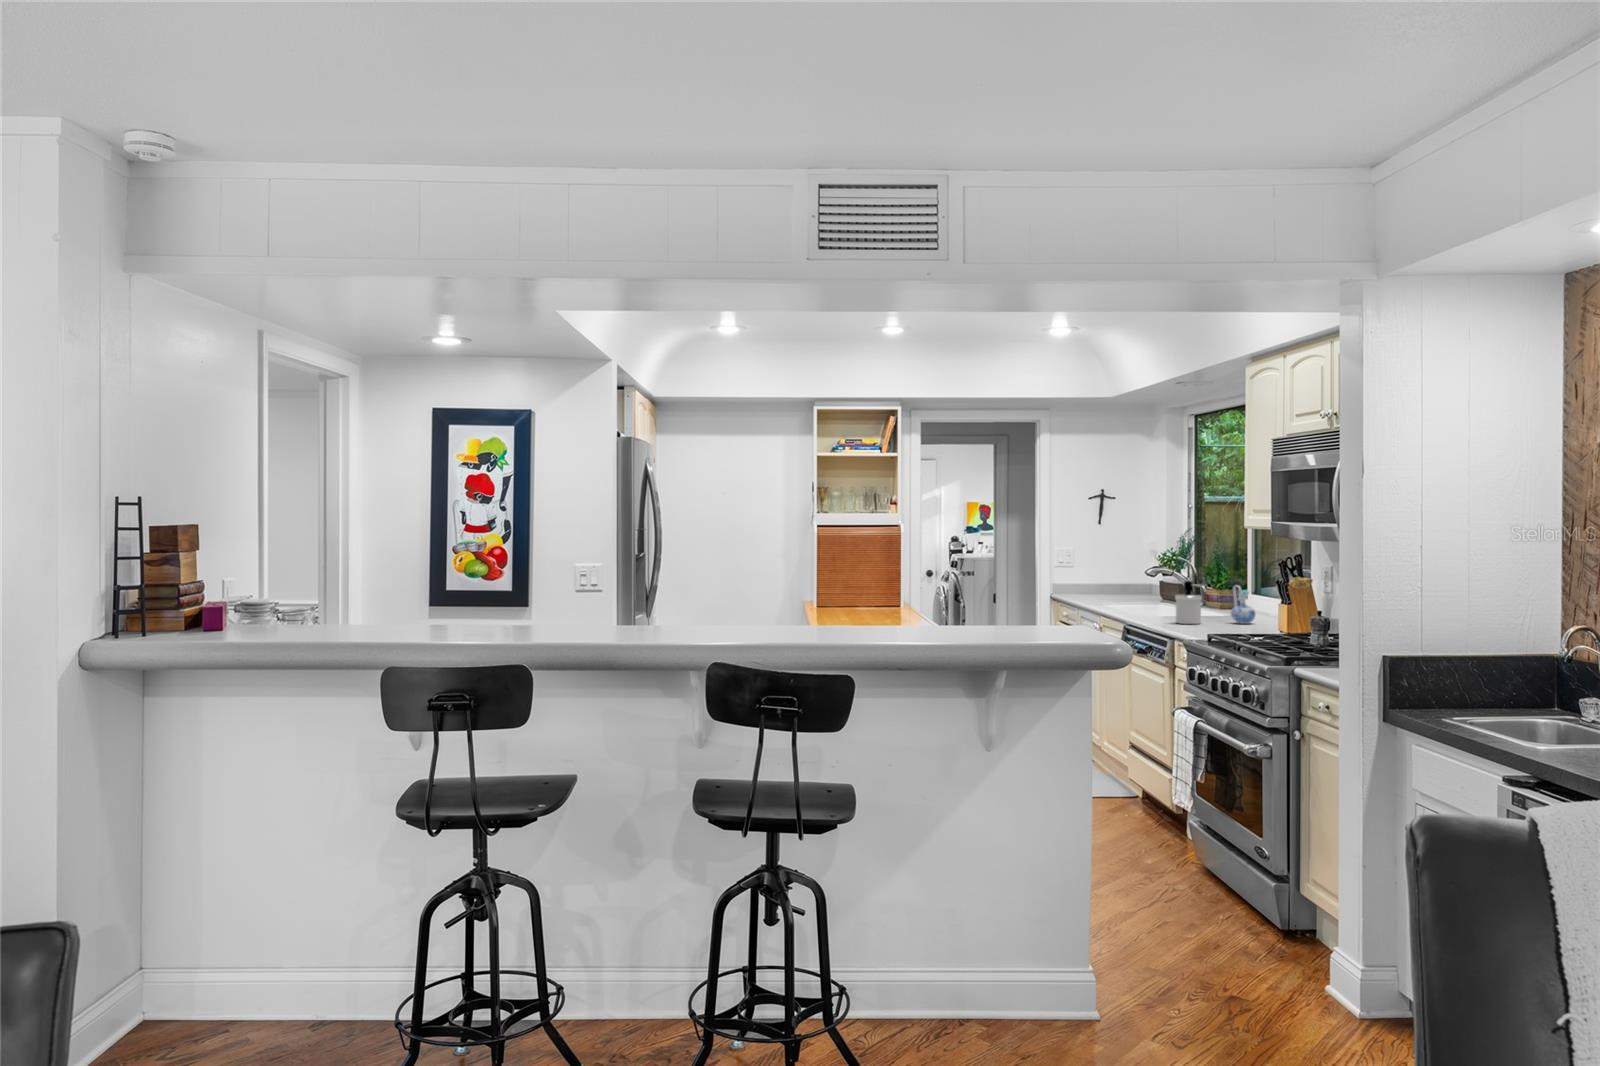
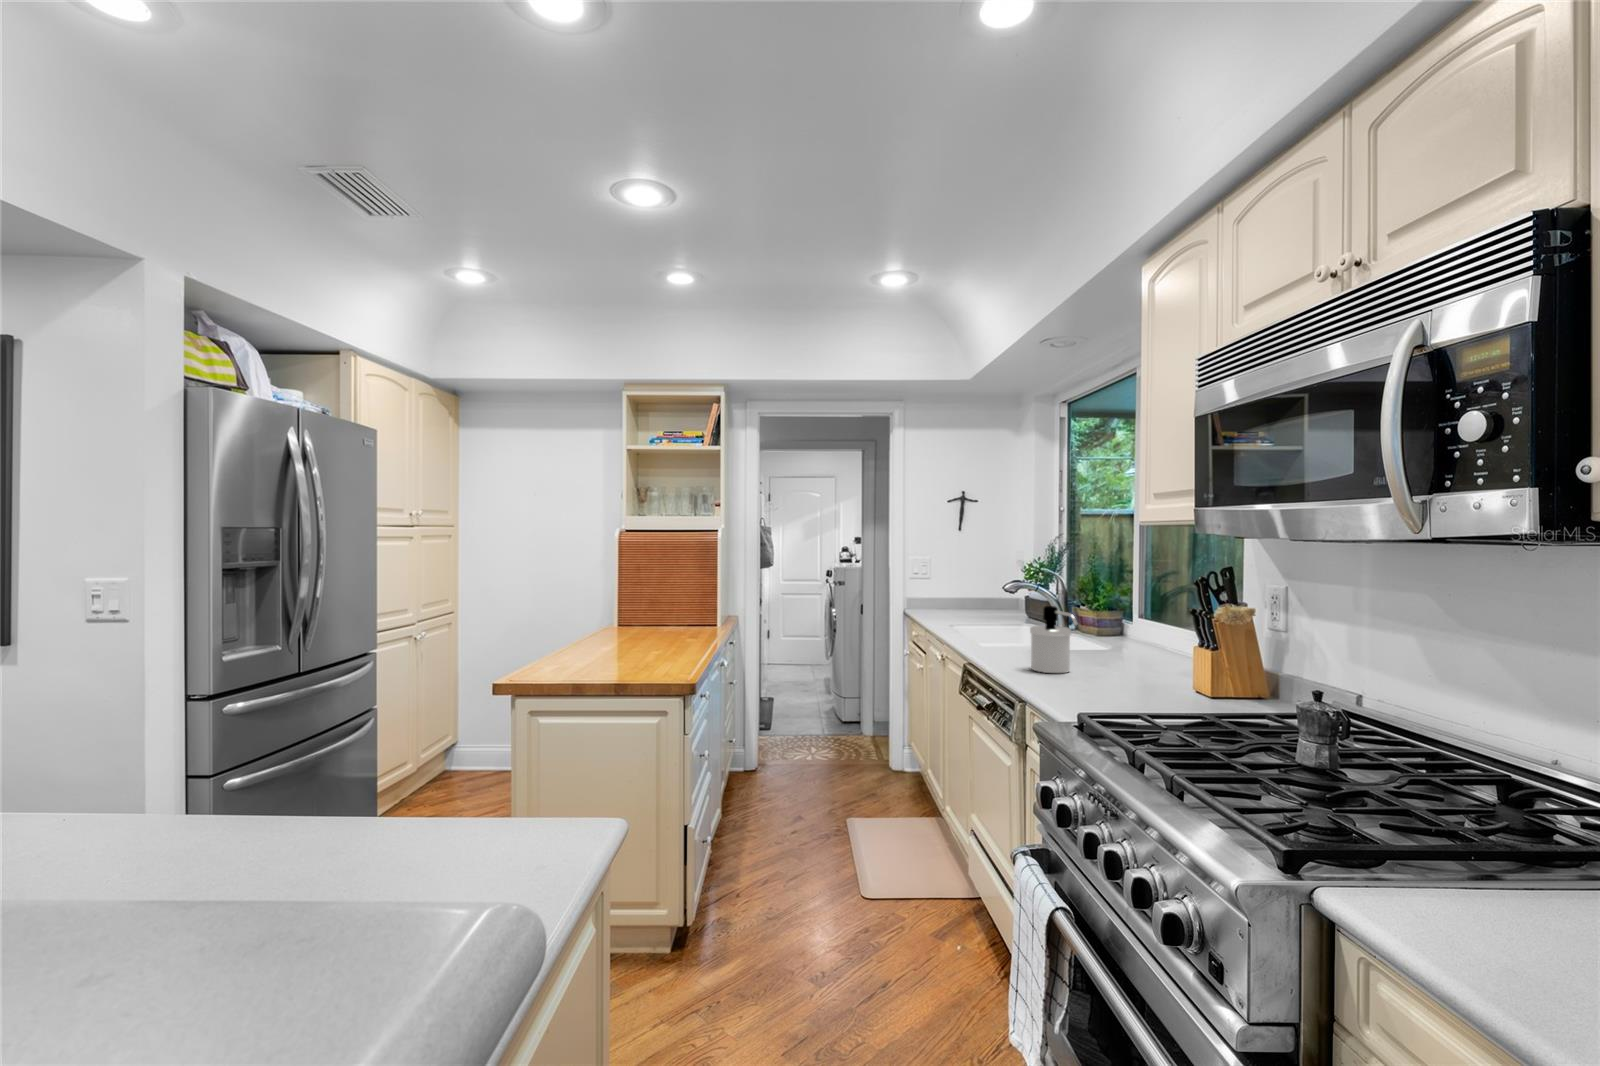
ceramic pitcher: present [1231,585,1255,624] -> none [1116,613,1154,674]

